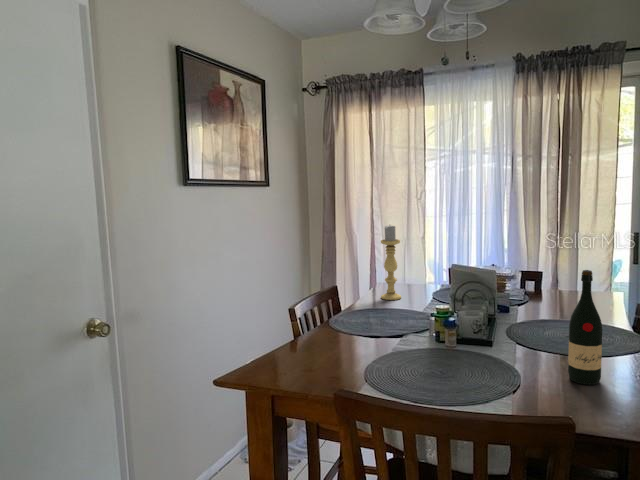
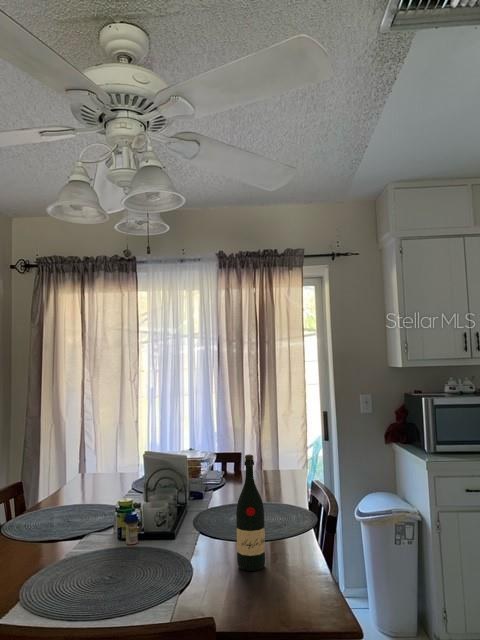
candle holder: present [381,225,401,300] -> none [76,411,99,494]

